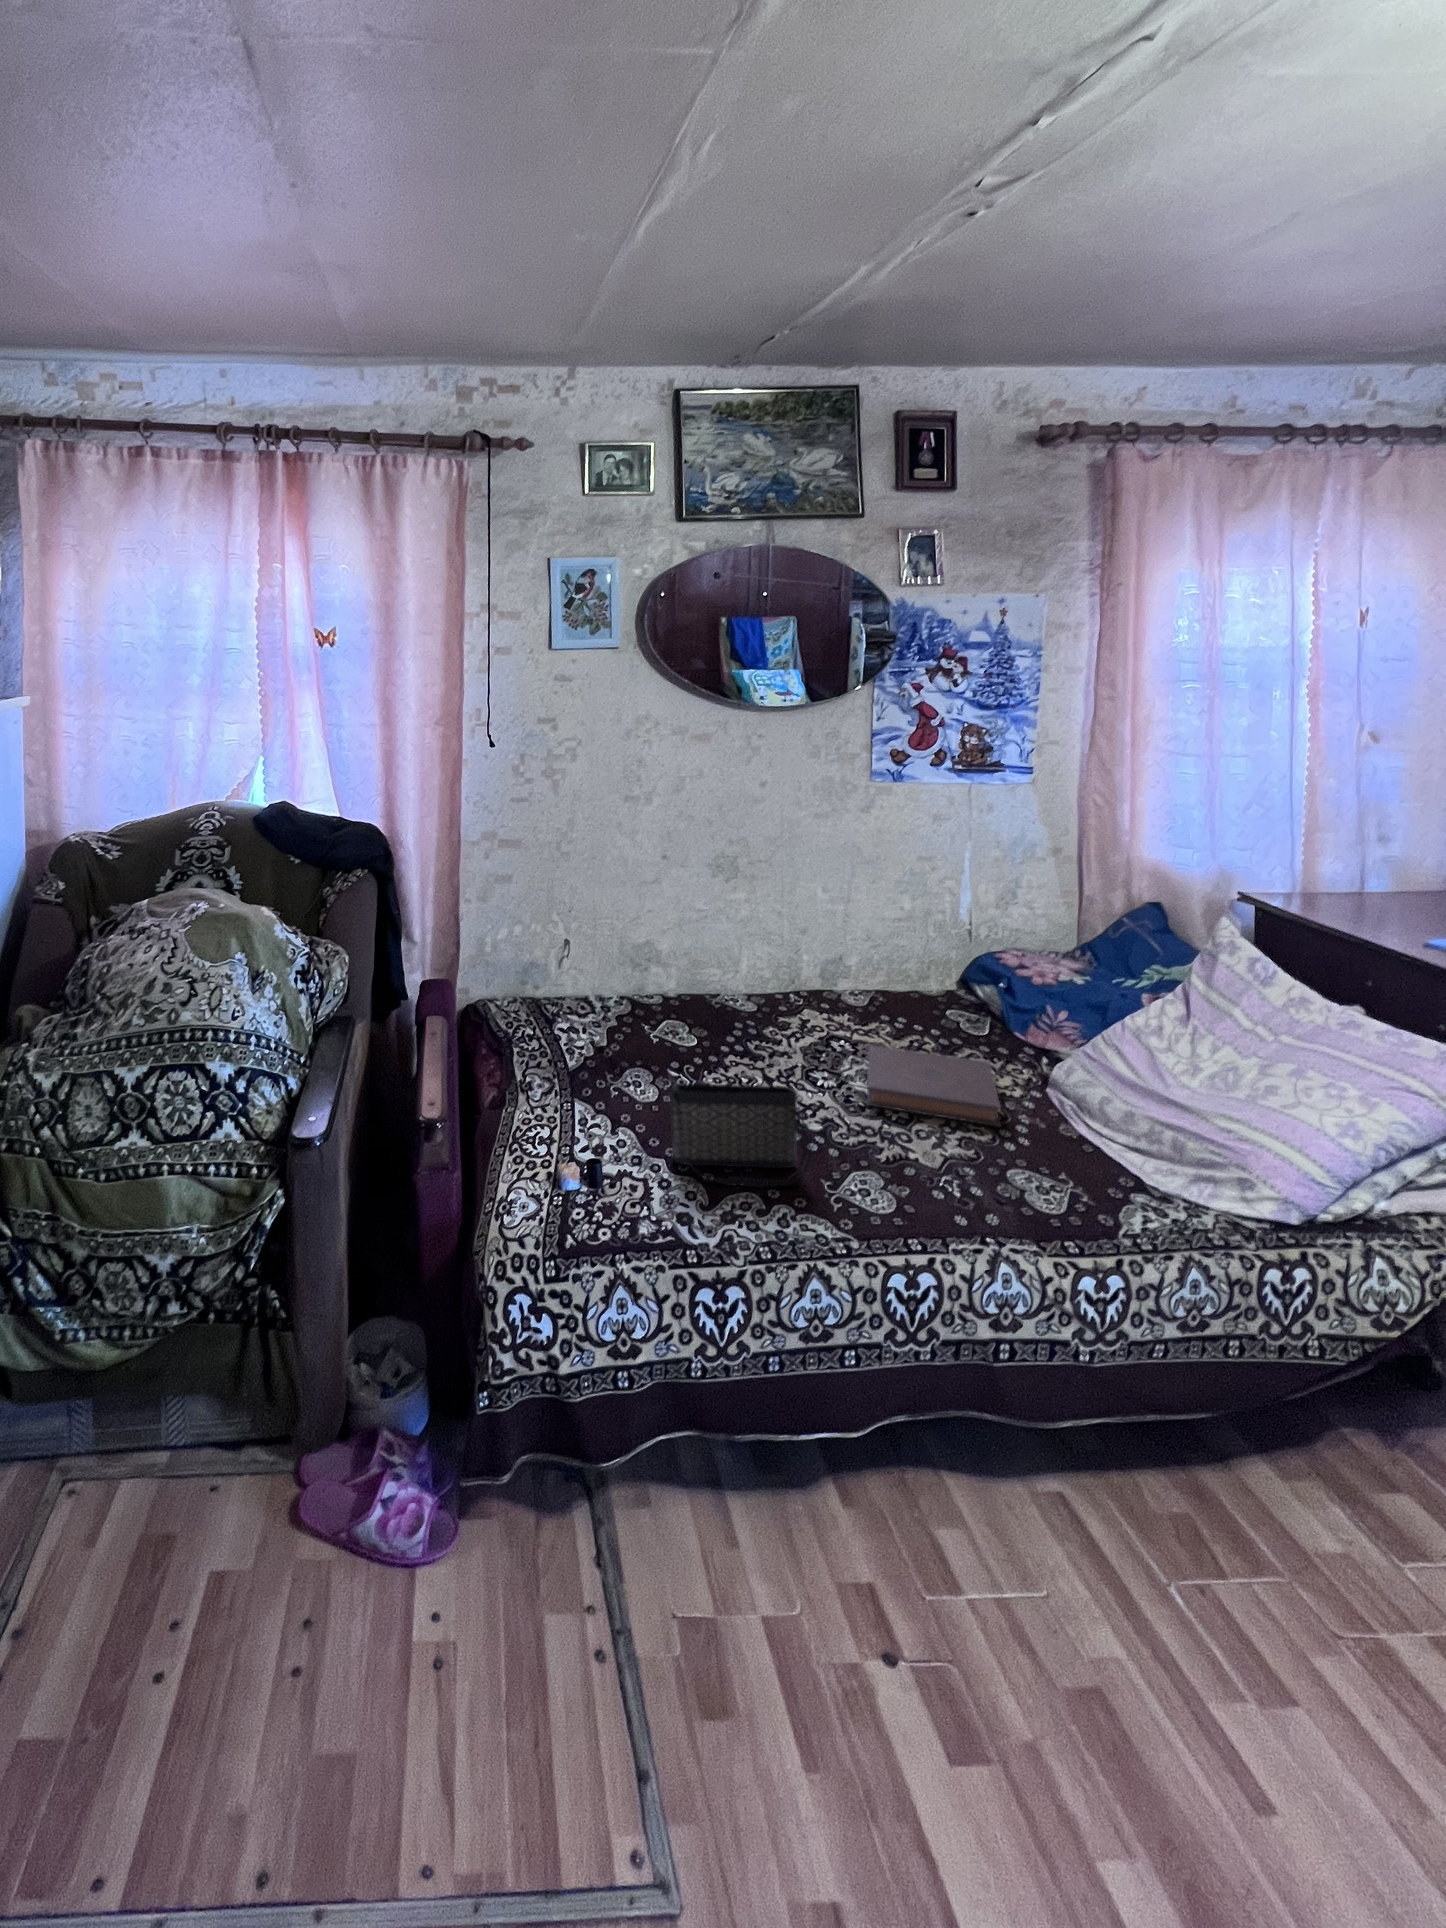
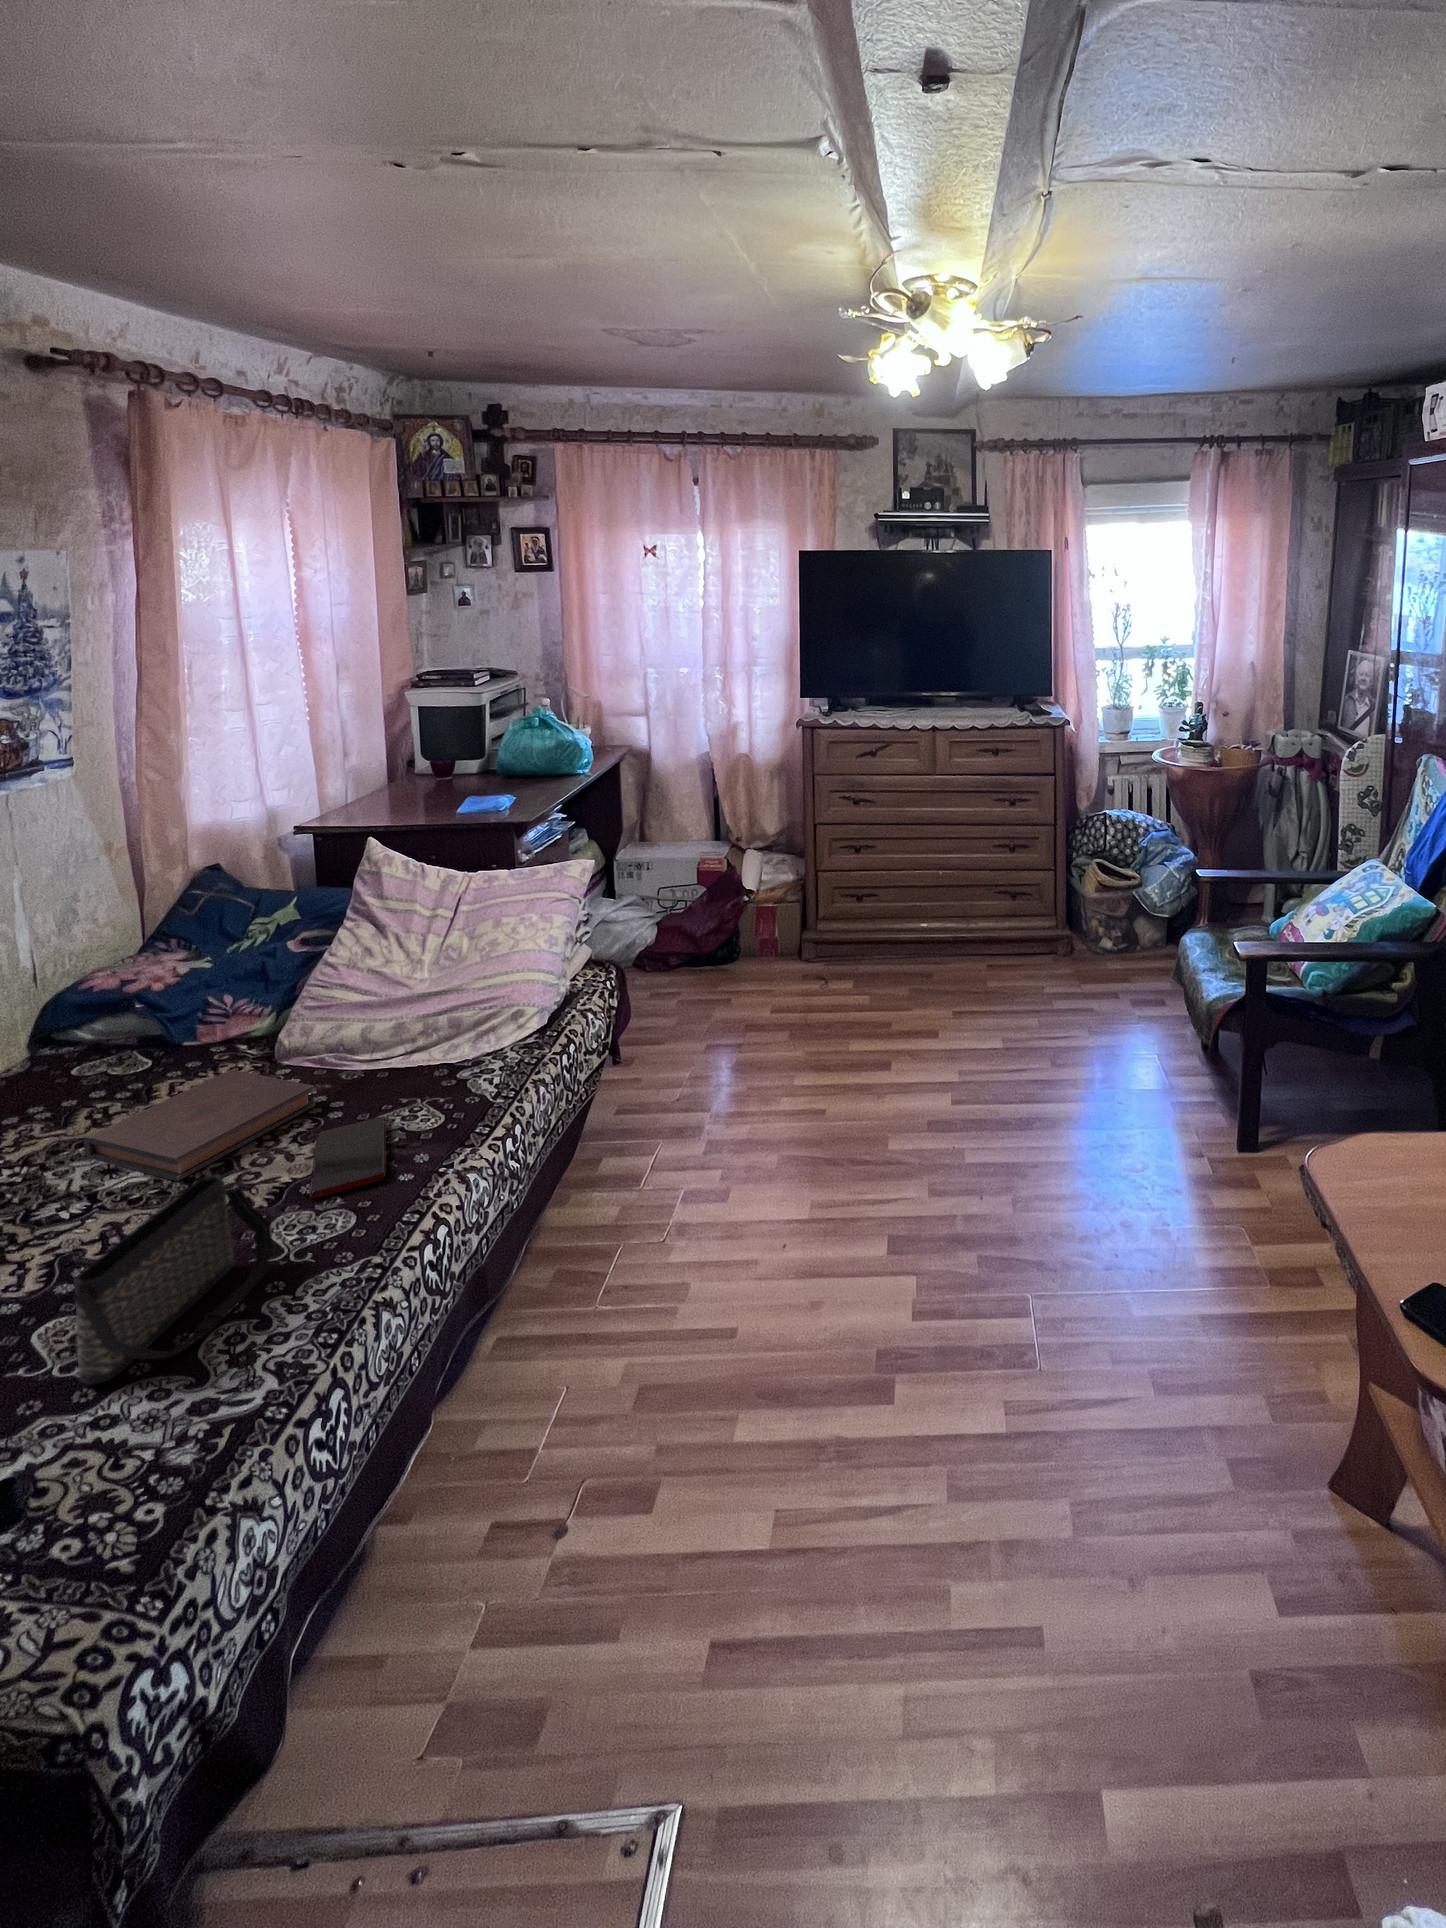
smartphone: none [886,1143,1012,1201] -> present [310,1117,386,1198]

